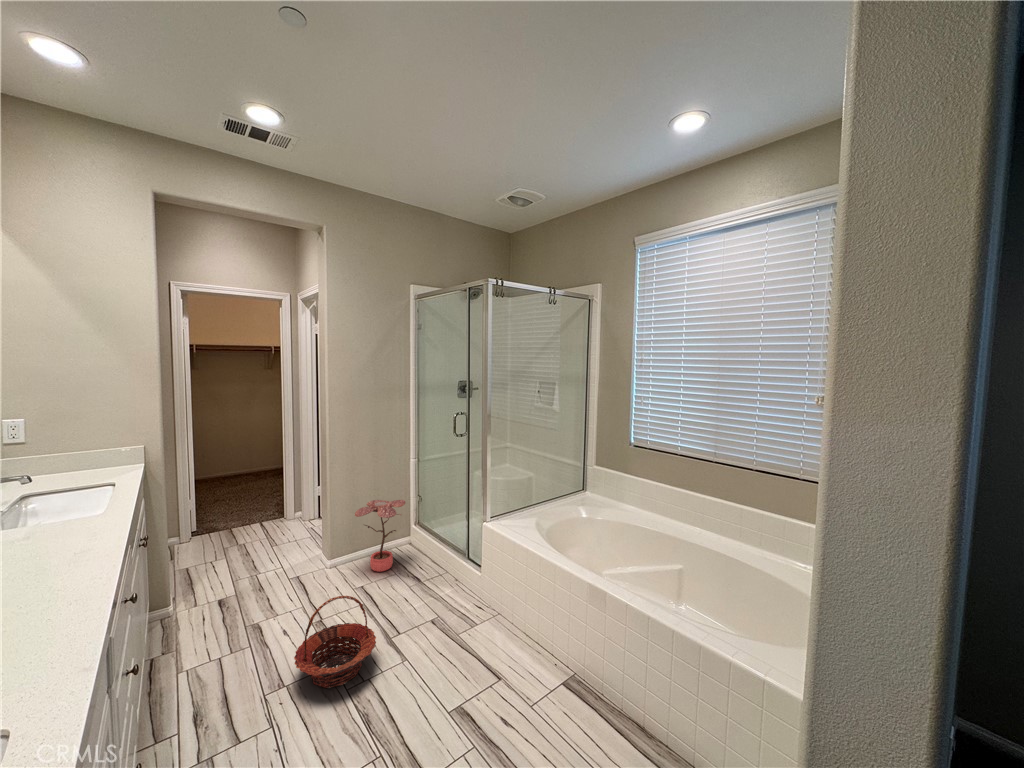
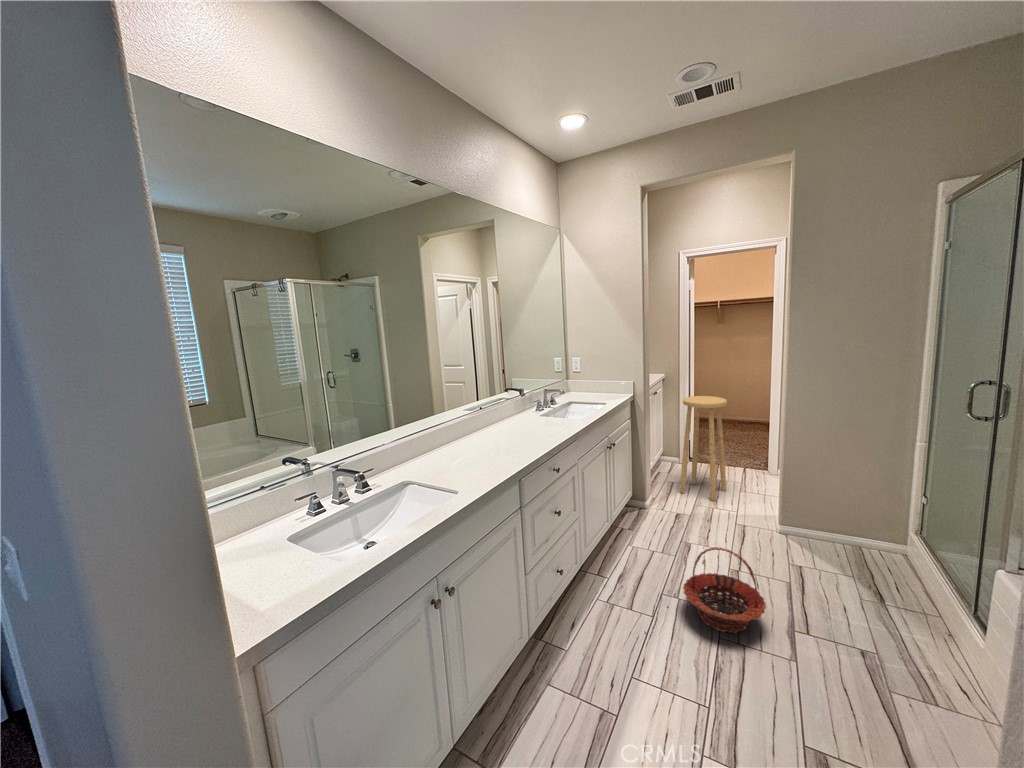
stool: none [202,451,257,576] -> present [680,396,727,501]
potted plant: present [355,500,405,572] -> none [805,479,887,566]

